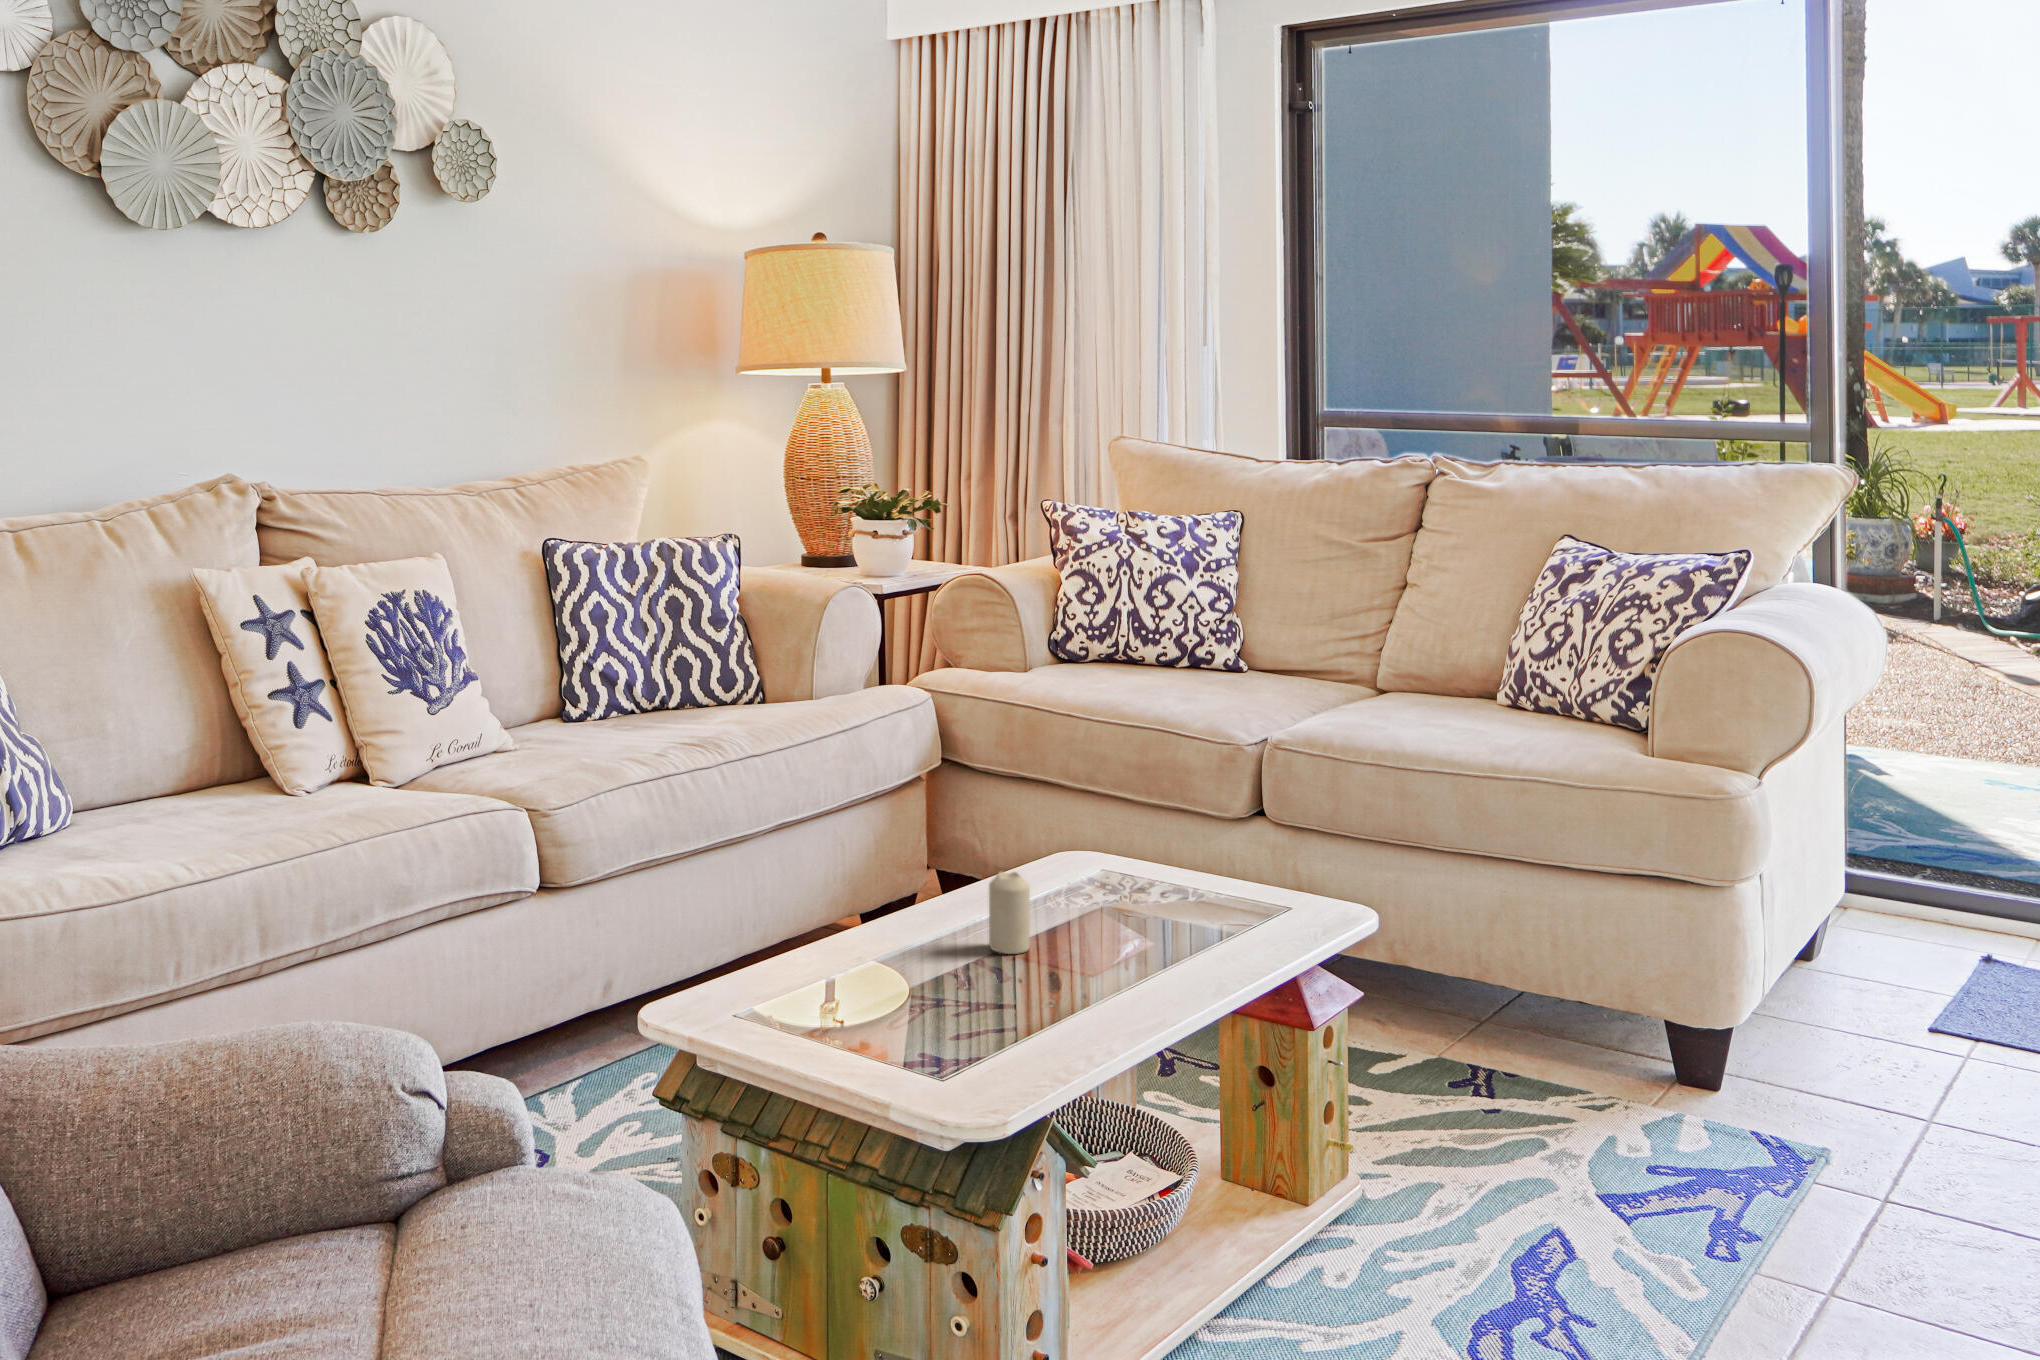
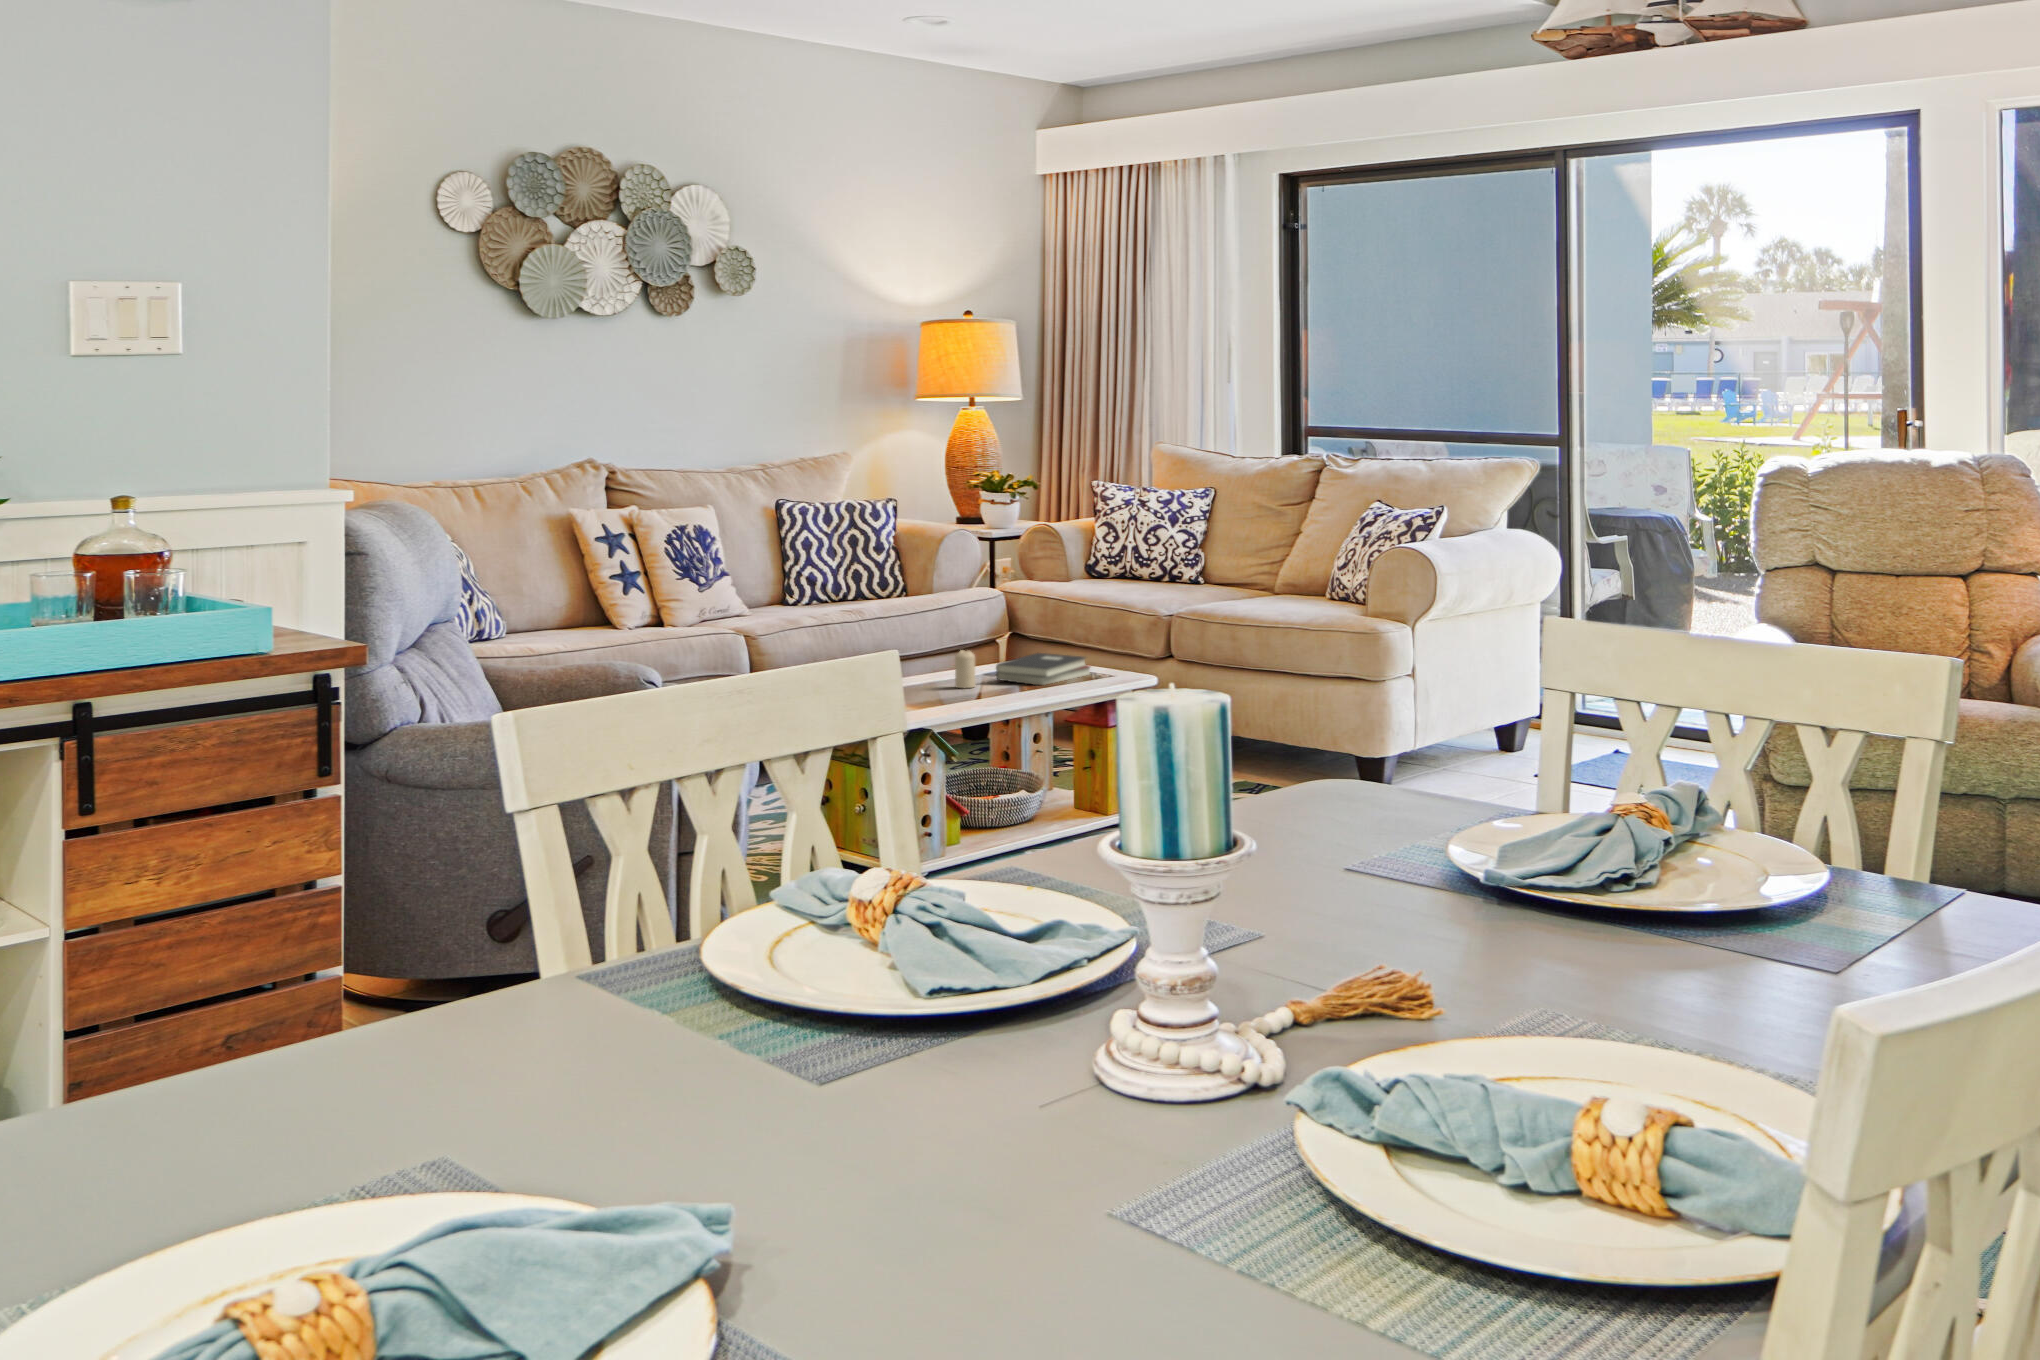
hardback book: none [1057,855,1232,946] -> present [996,653,1090,685]

